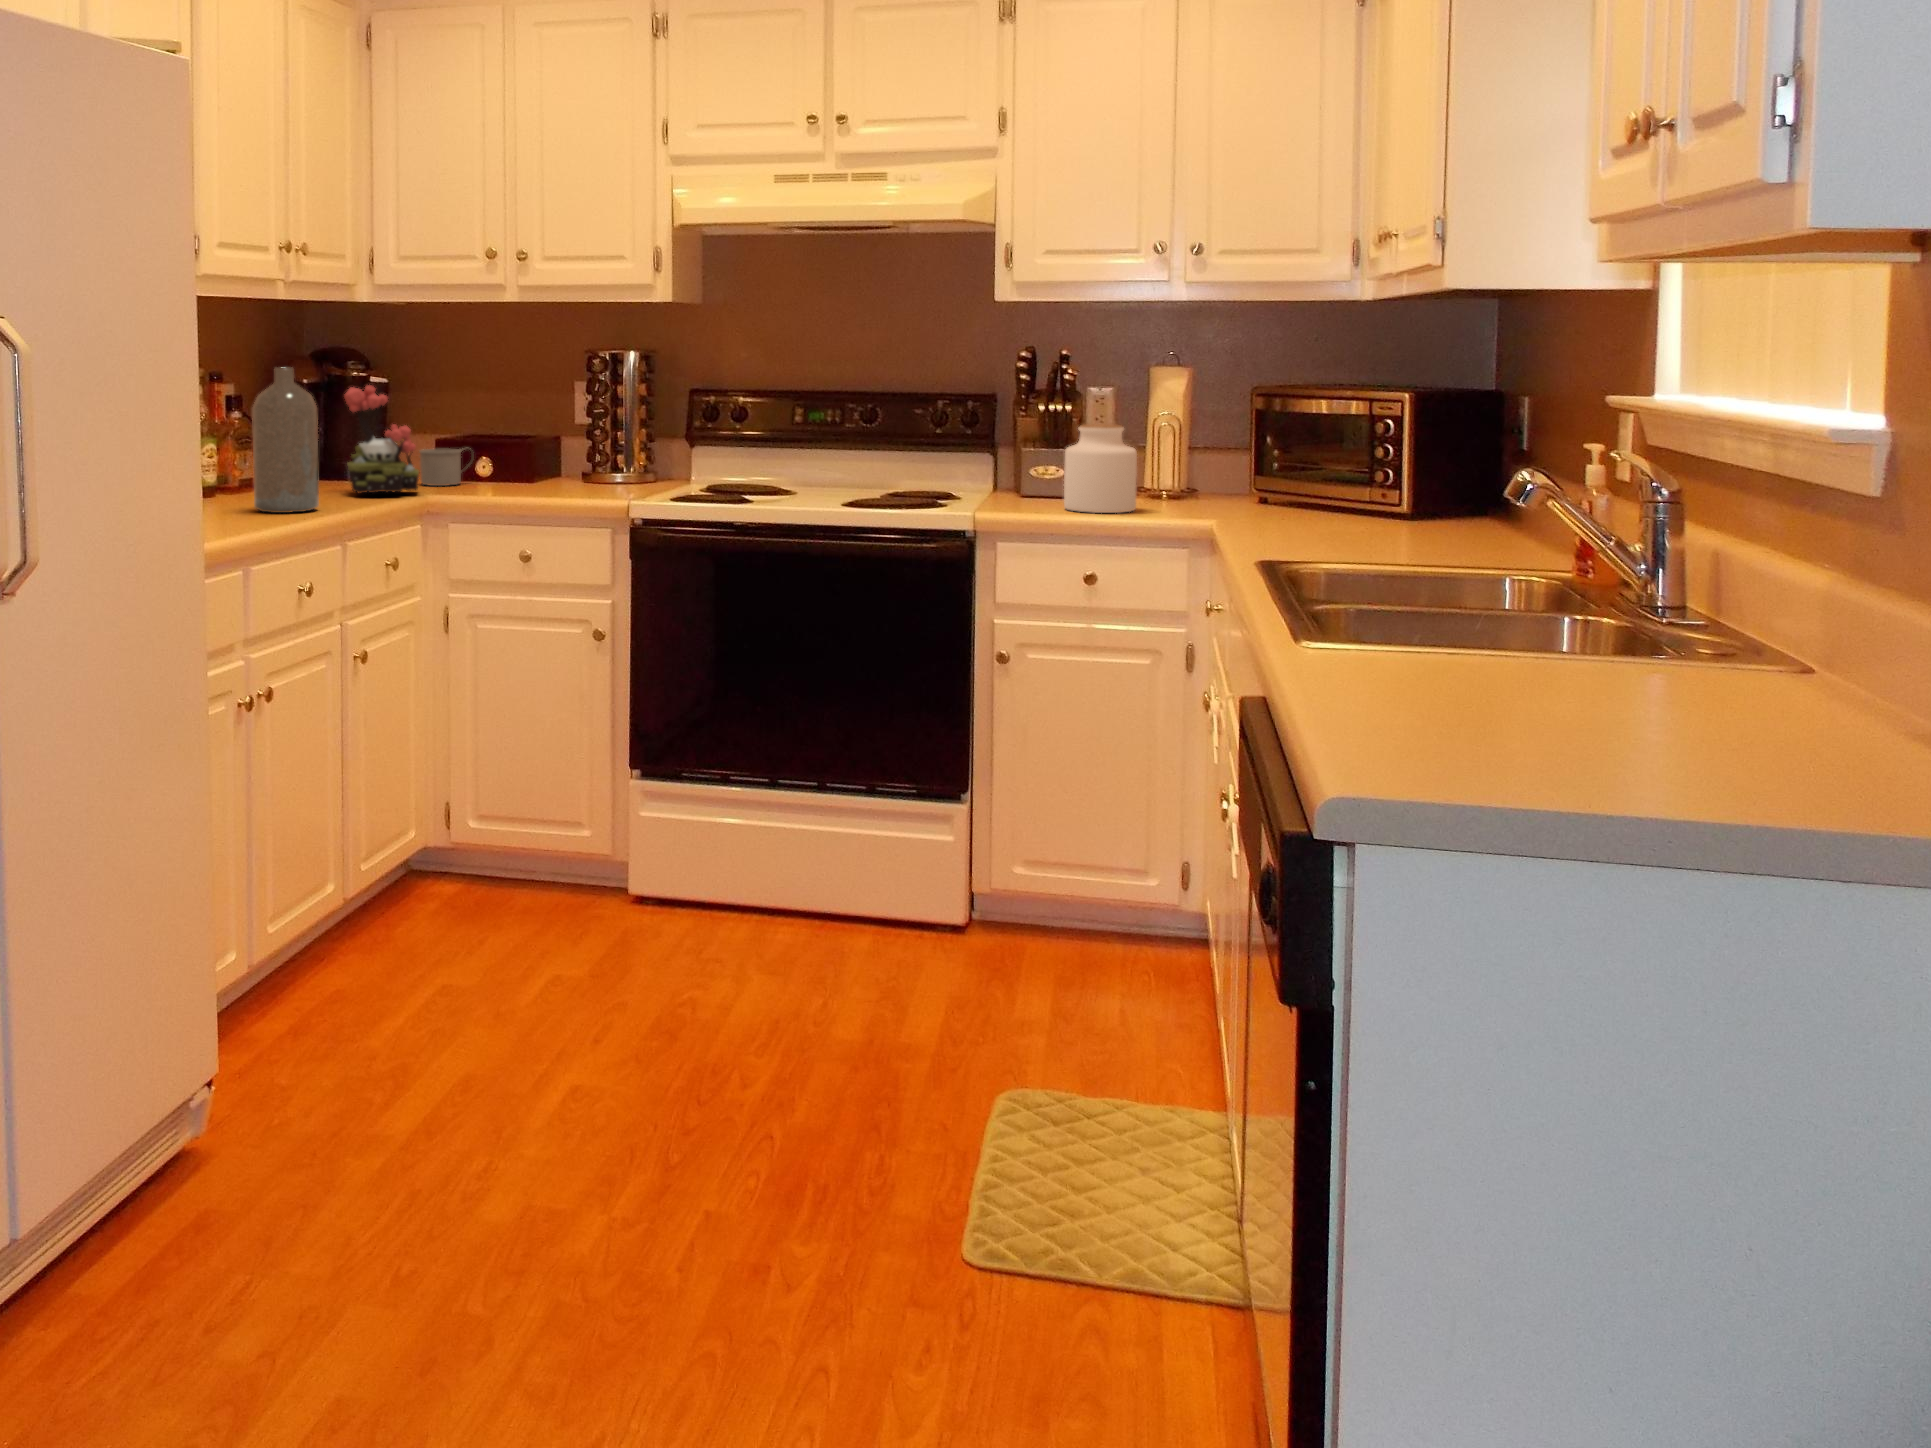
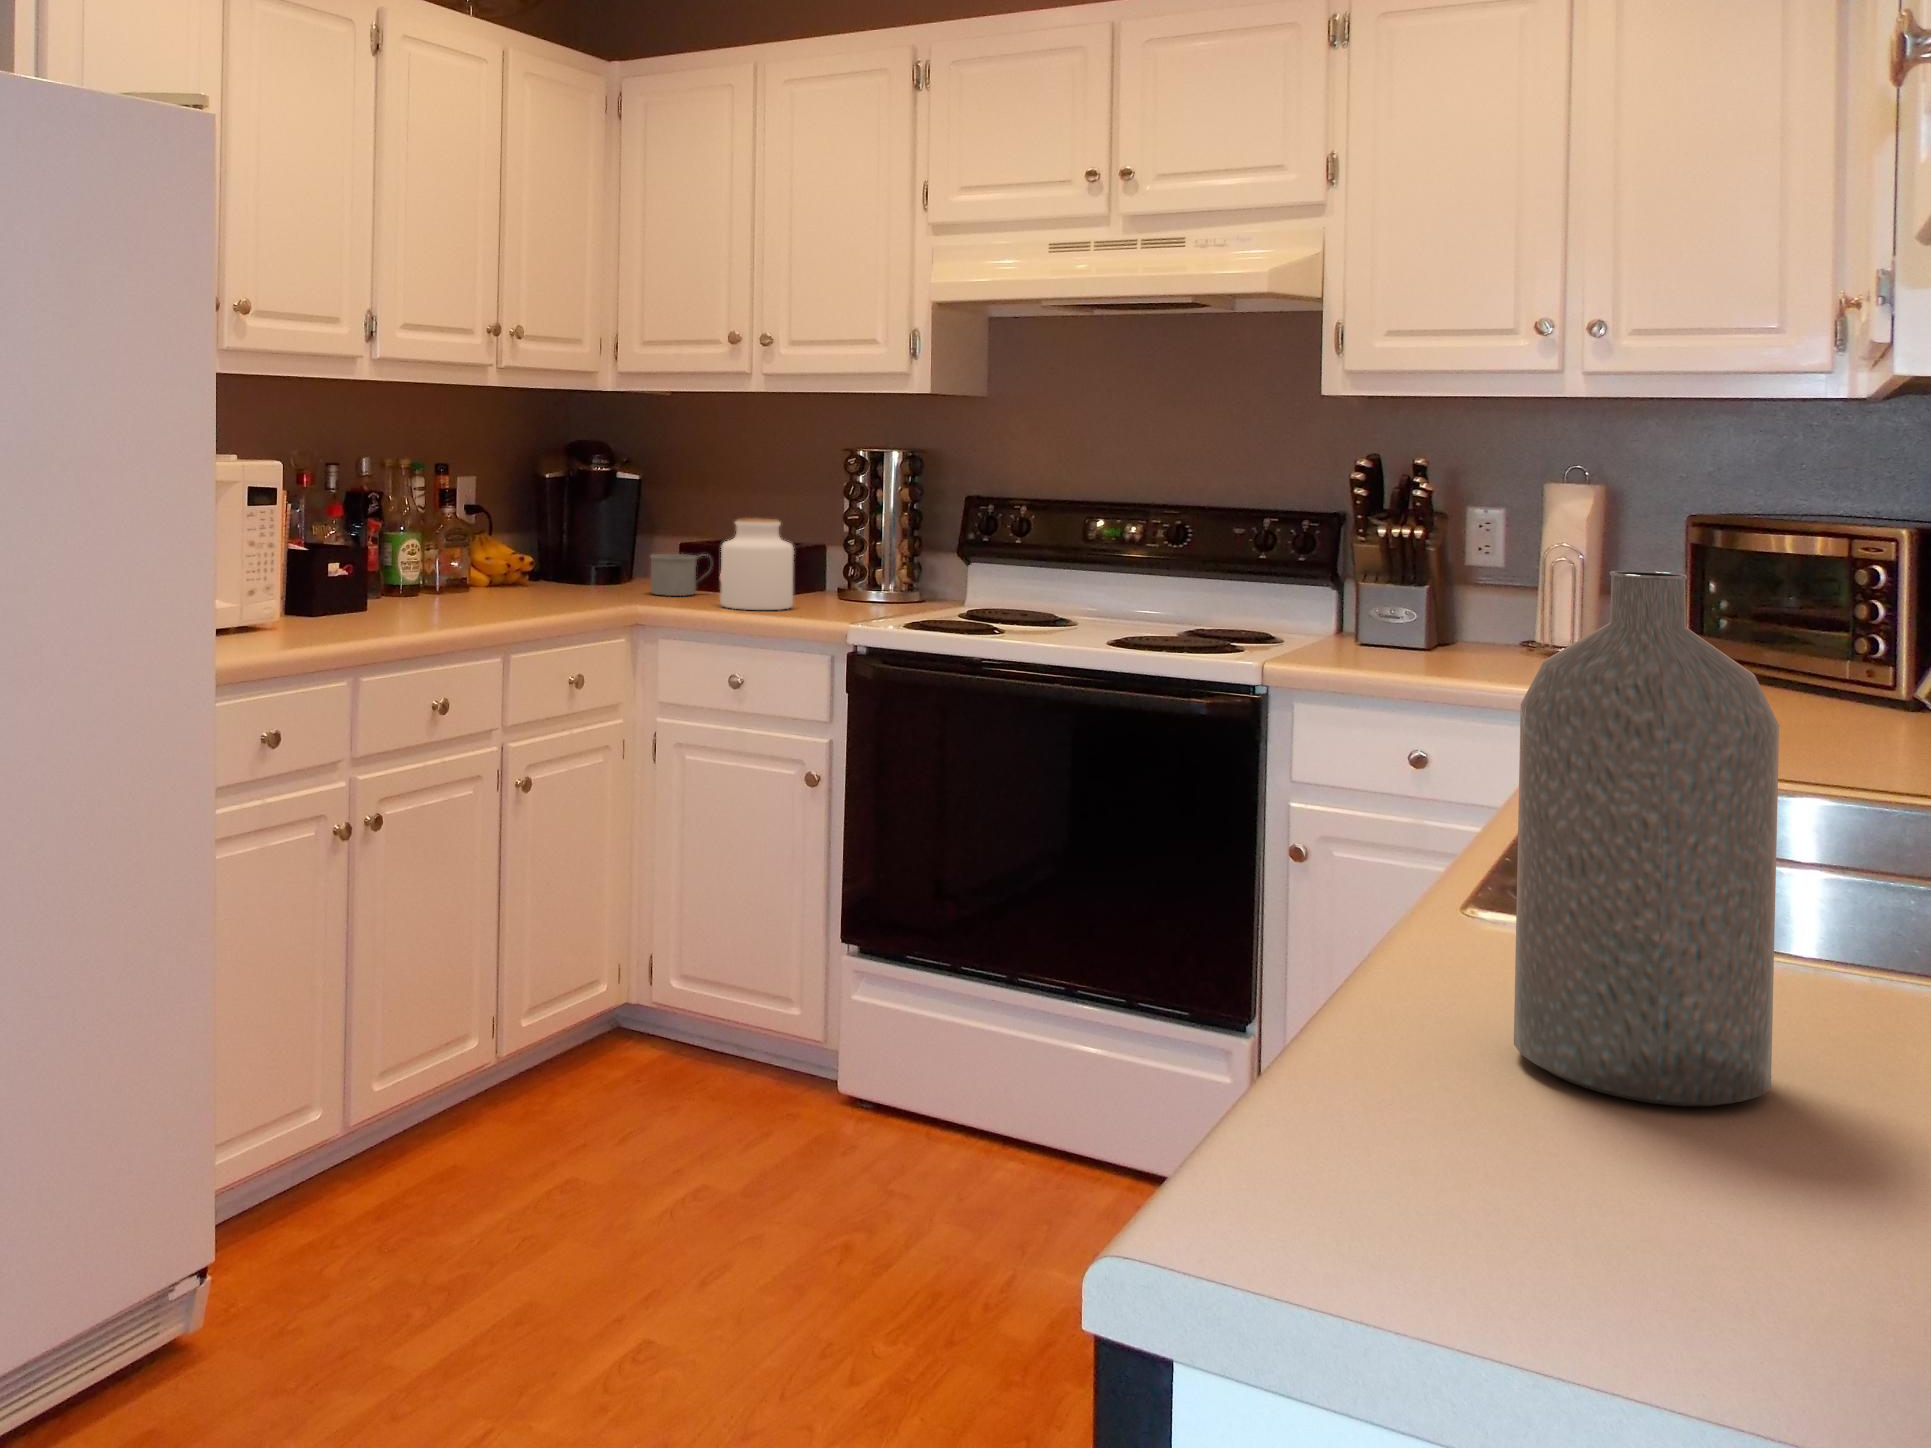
bottle: present [252,368,319,513] -> present [1514,571,1779,1106]
plant: present [344,385,419,493] -> none [552,481,635,601]
jar: present [1064,424,1137,513] -> present [720,518,794,610]

